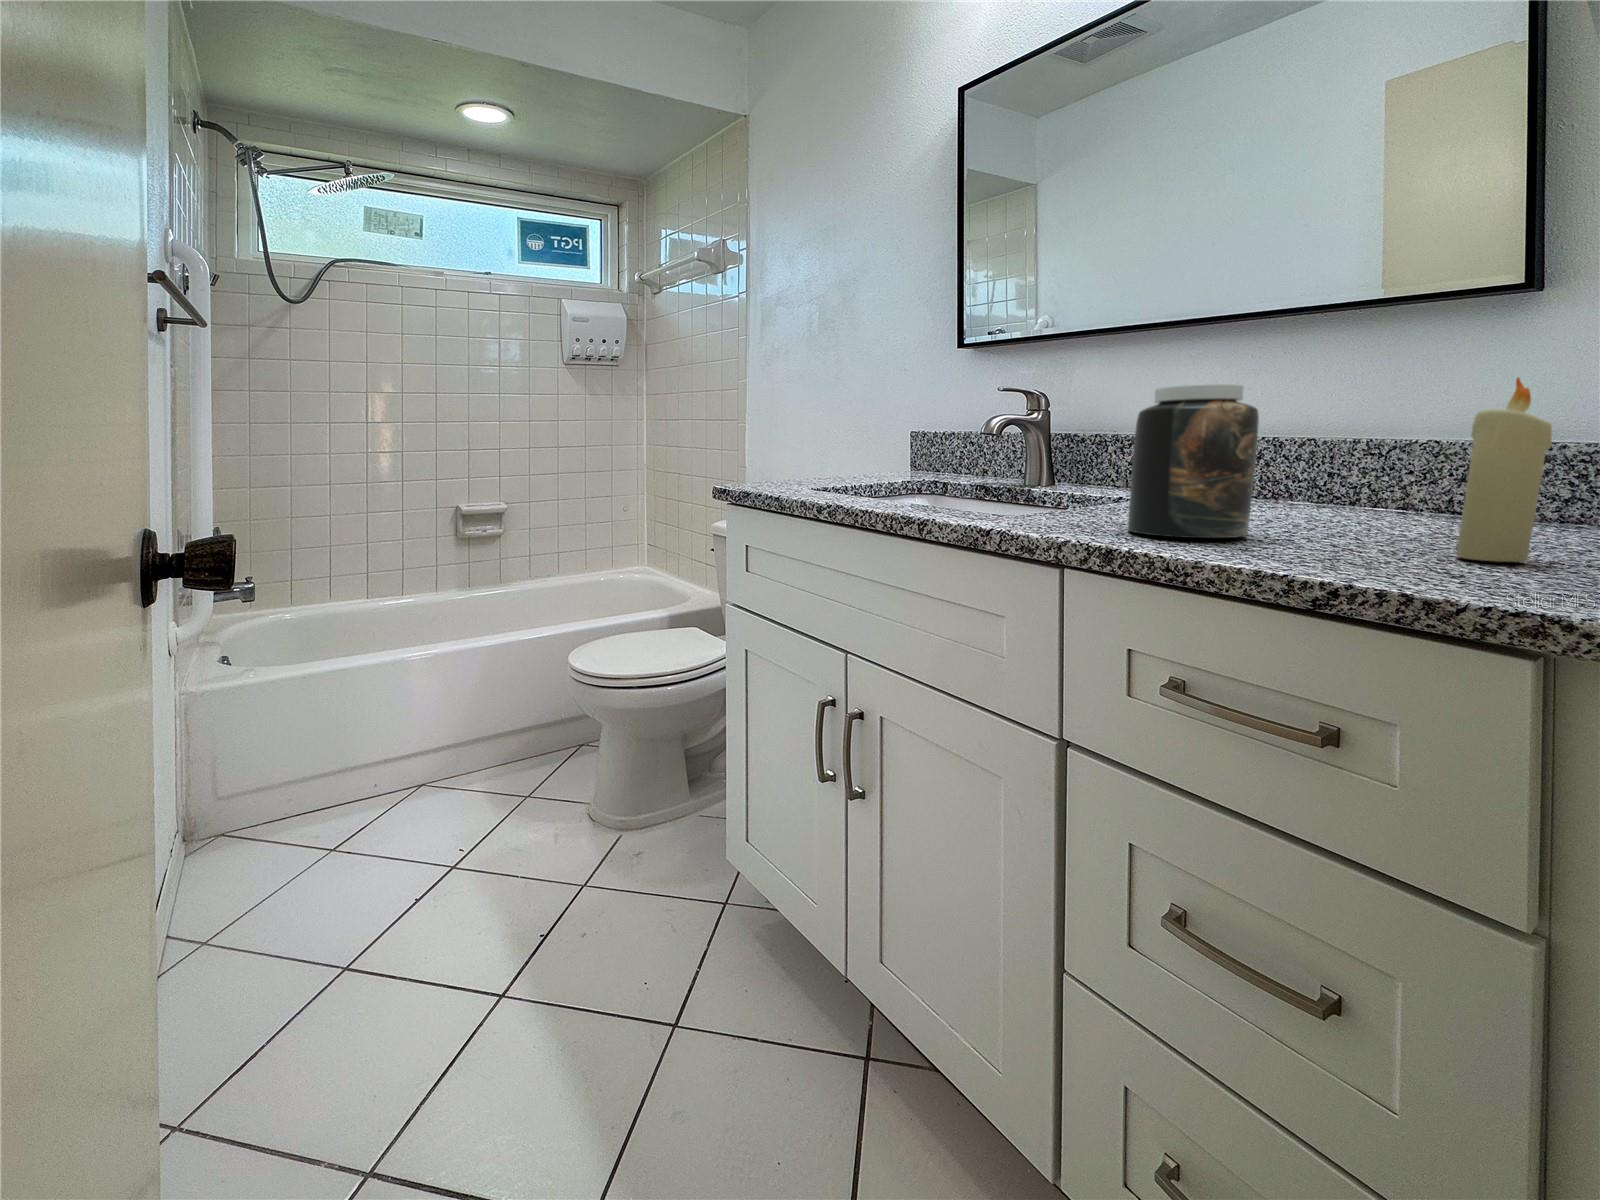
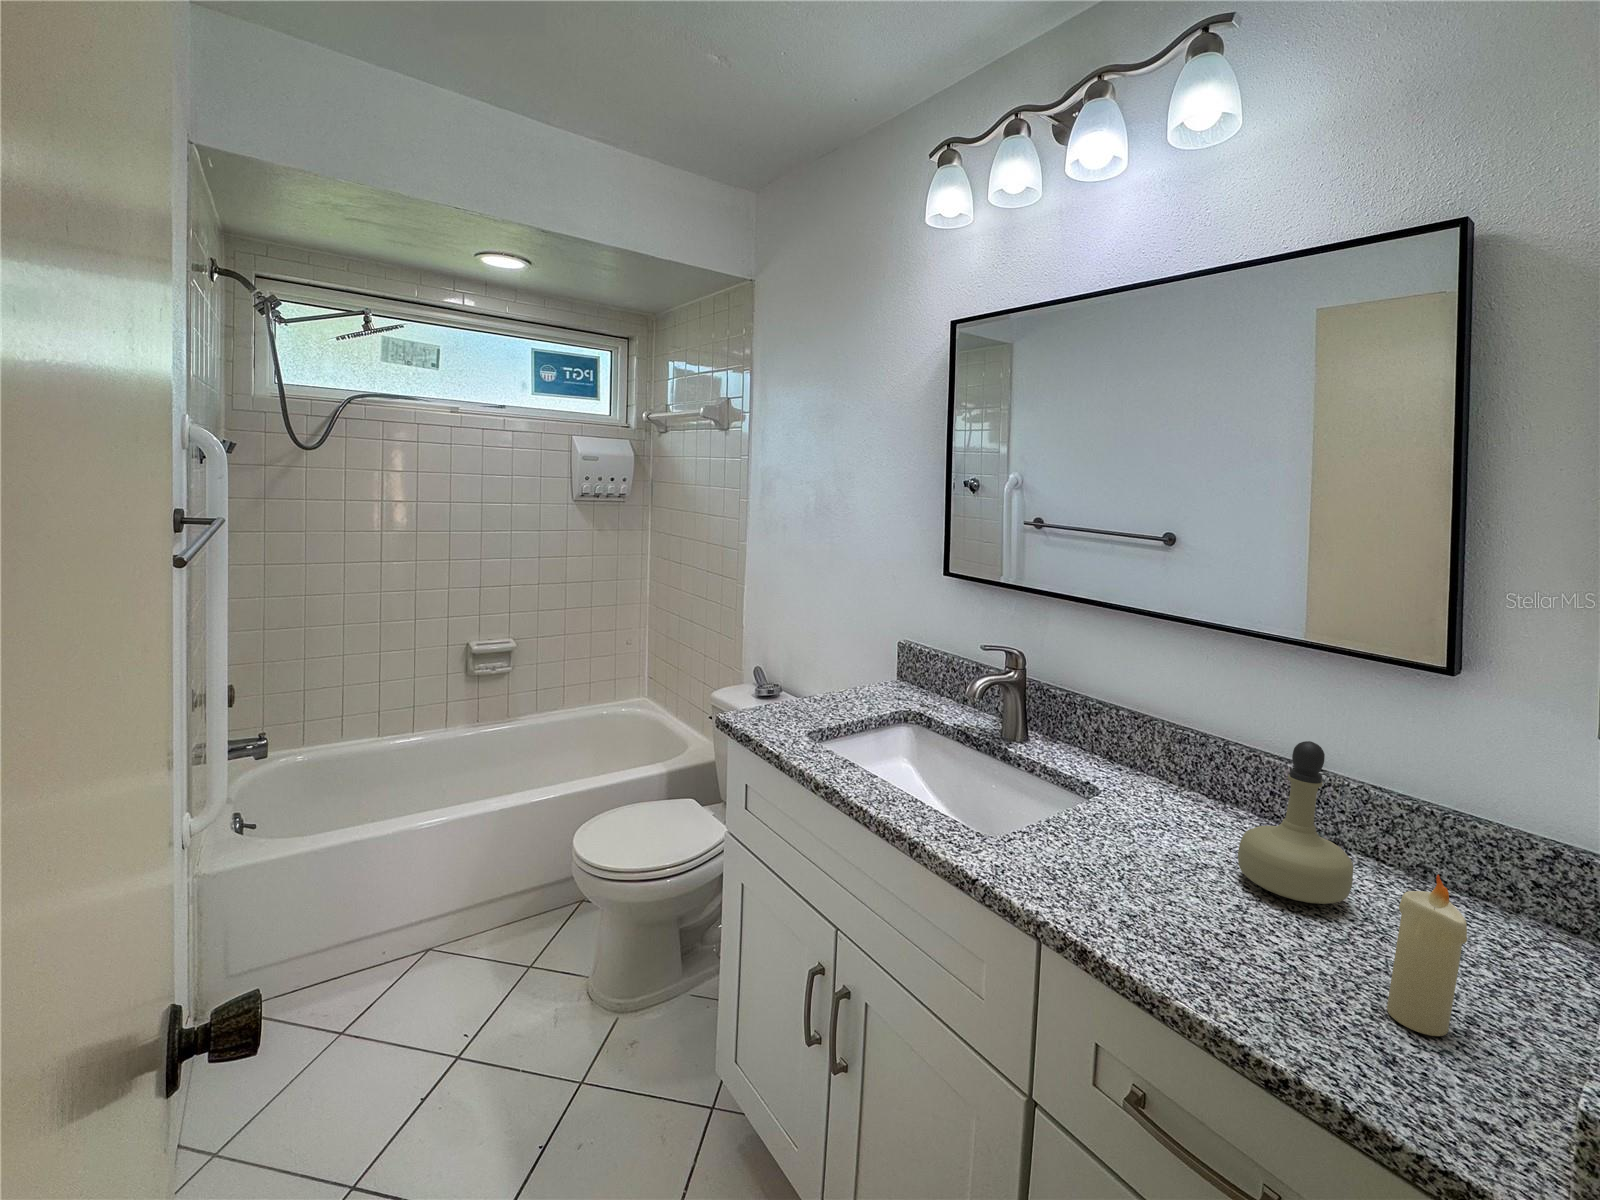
perfume bottle: none [1287,343,1421,526] -> present [1238,741,1353,904]
jar: present [1128,384,1259,538] -> none [1100,782,1216,942]

